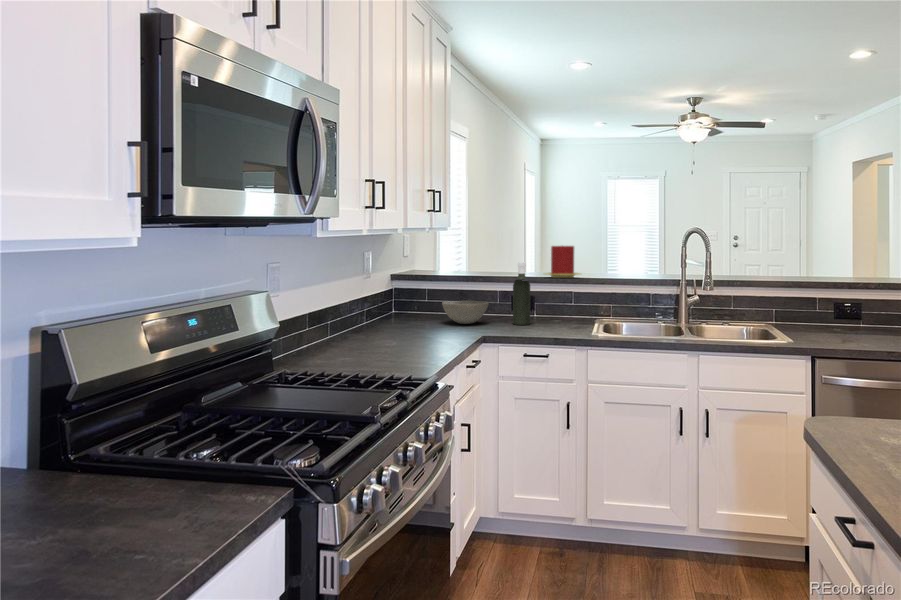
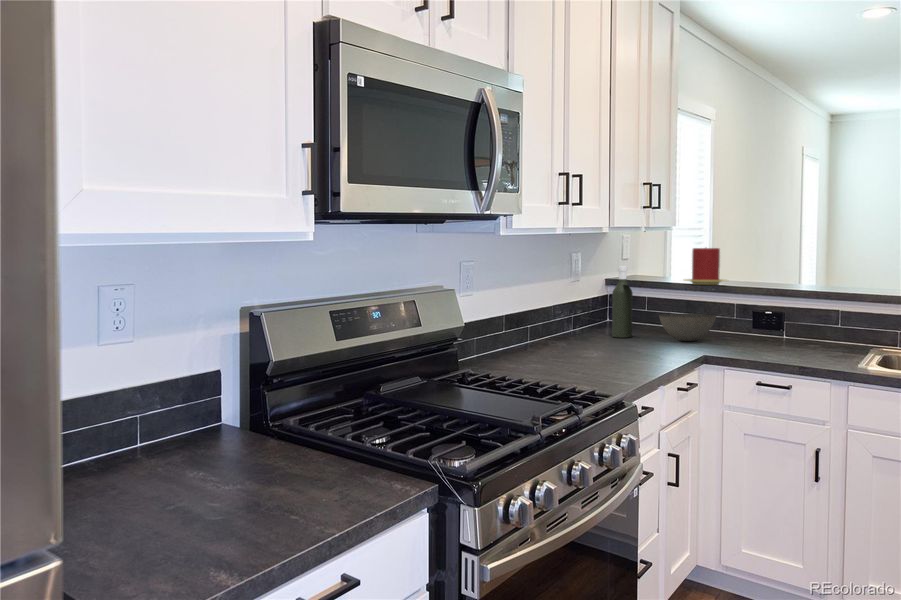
candle: present [546,246,580,278] -> present [684,248,725,285]
bottle: present [513,262,530,325] -> present [612,266,633,338]

